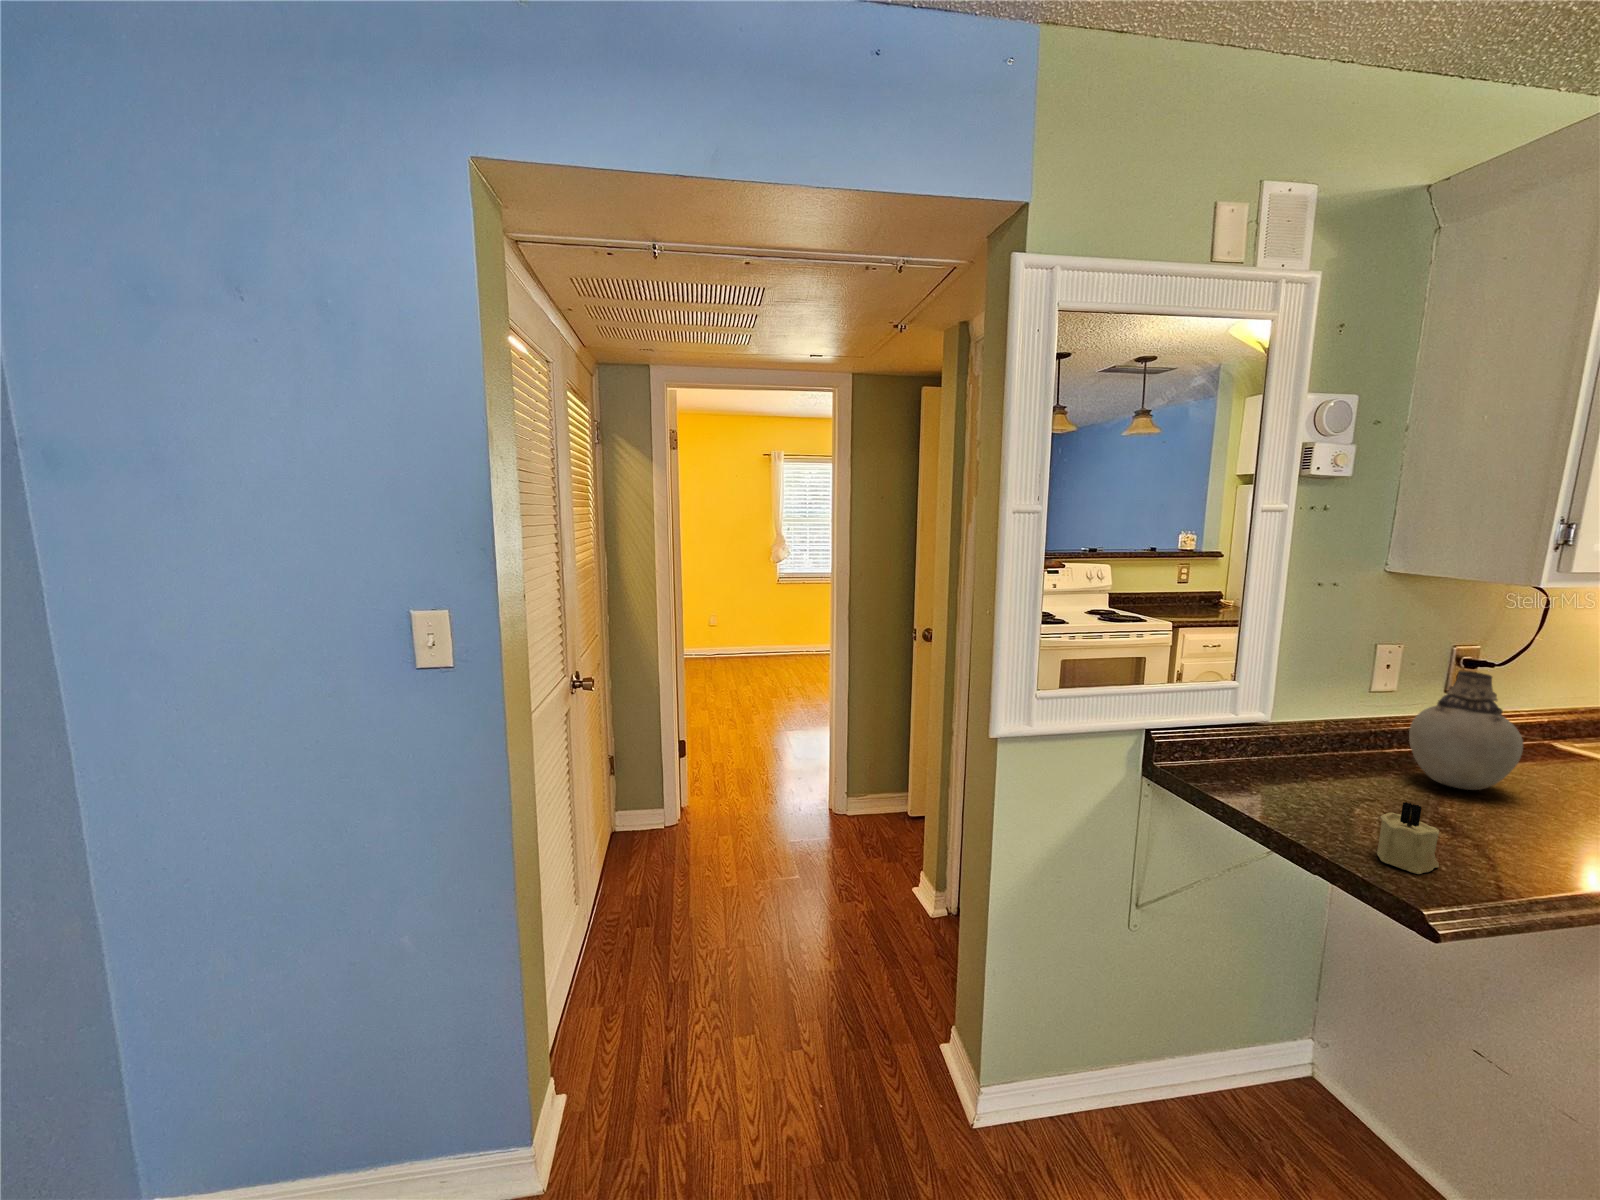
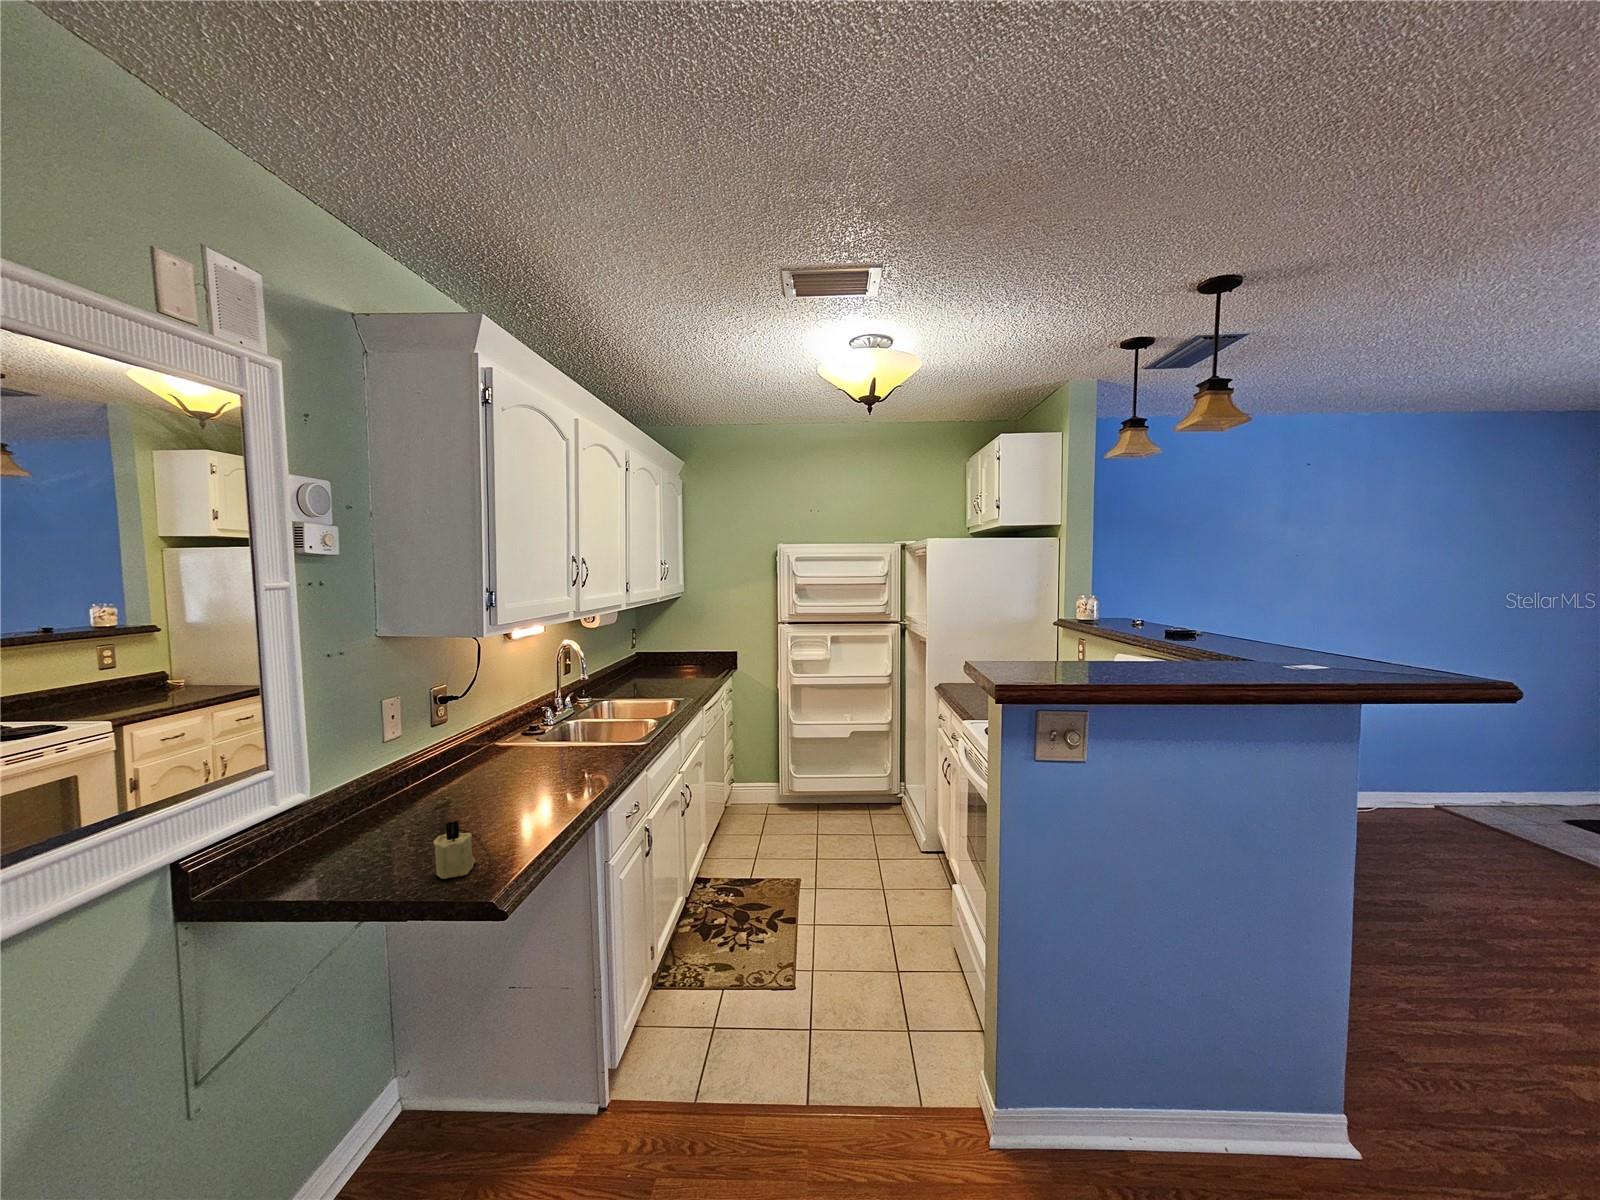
vase: present [1409,670,1523,790] -> none [422,704,491,798]

